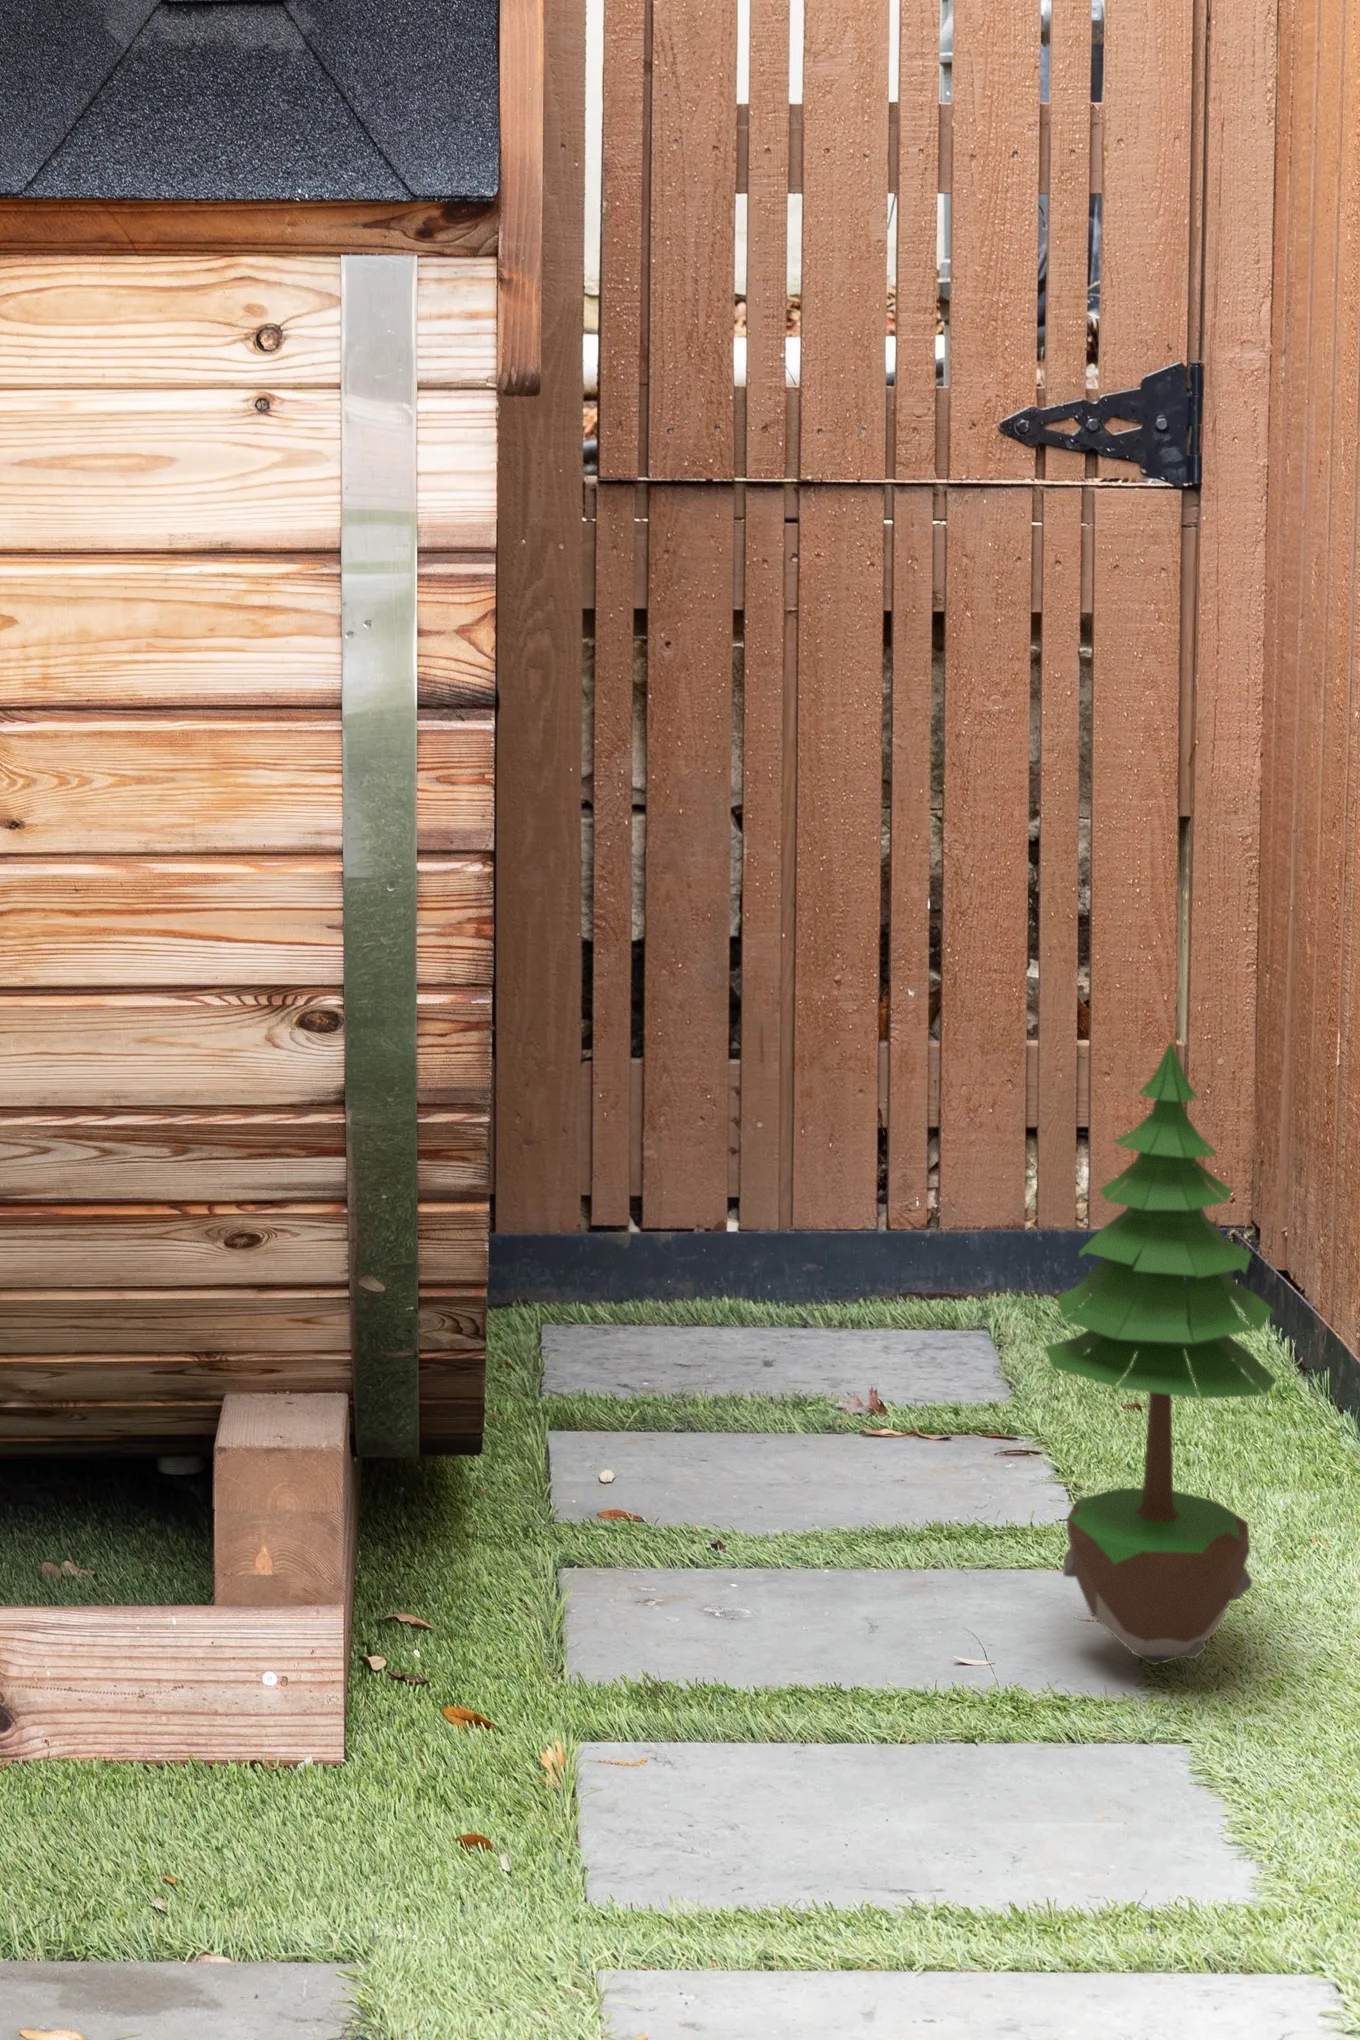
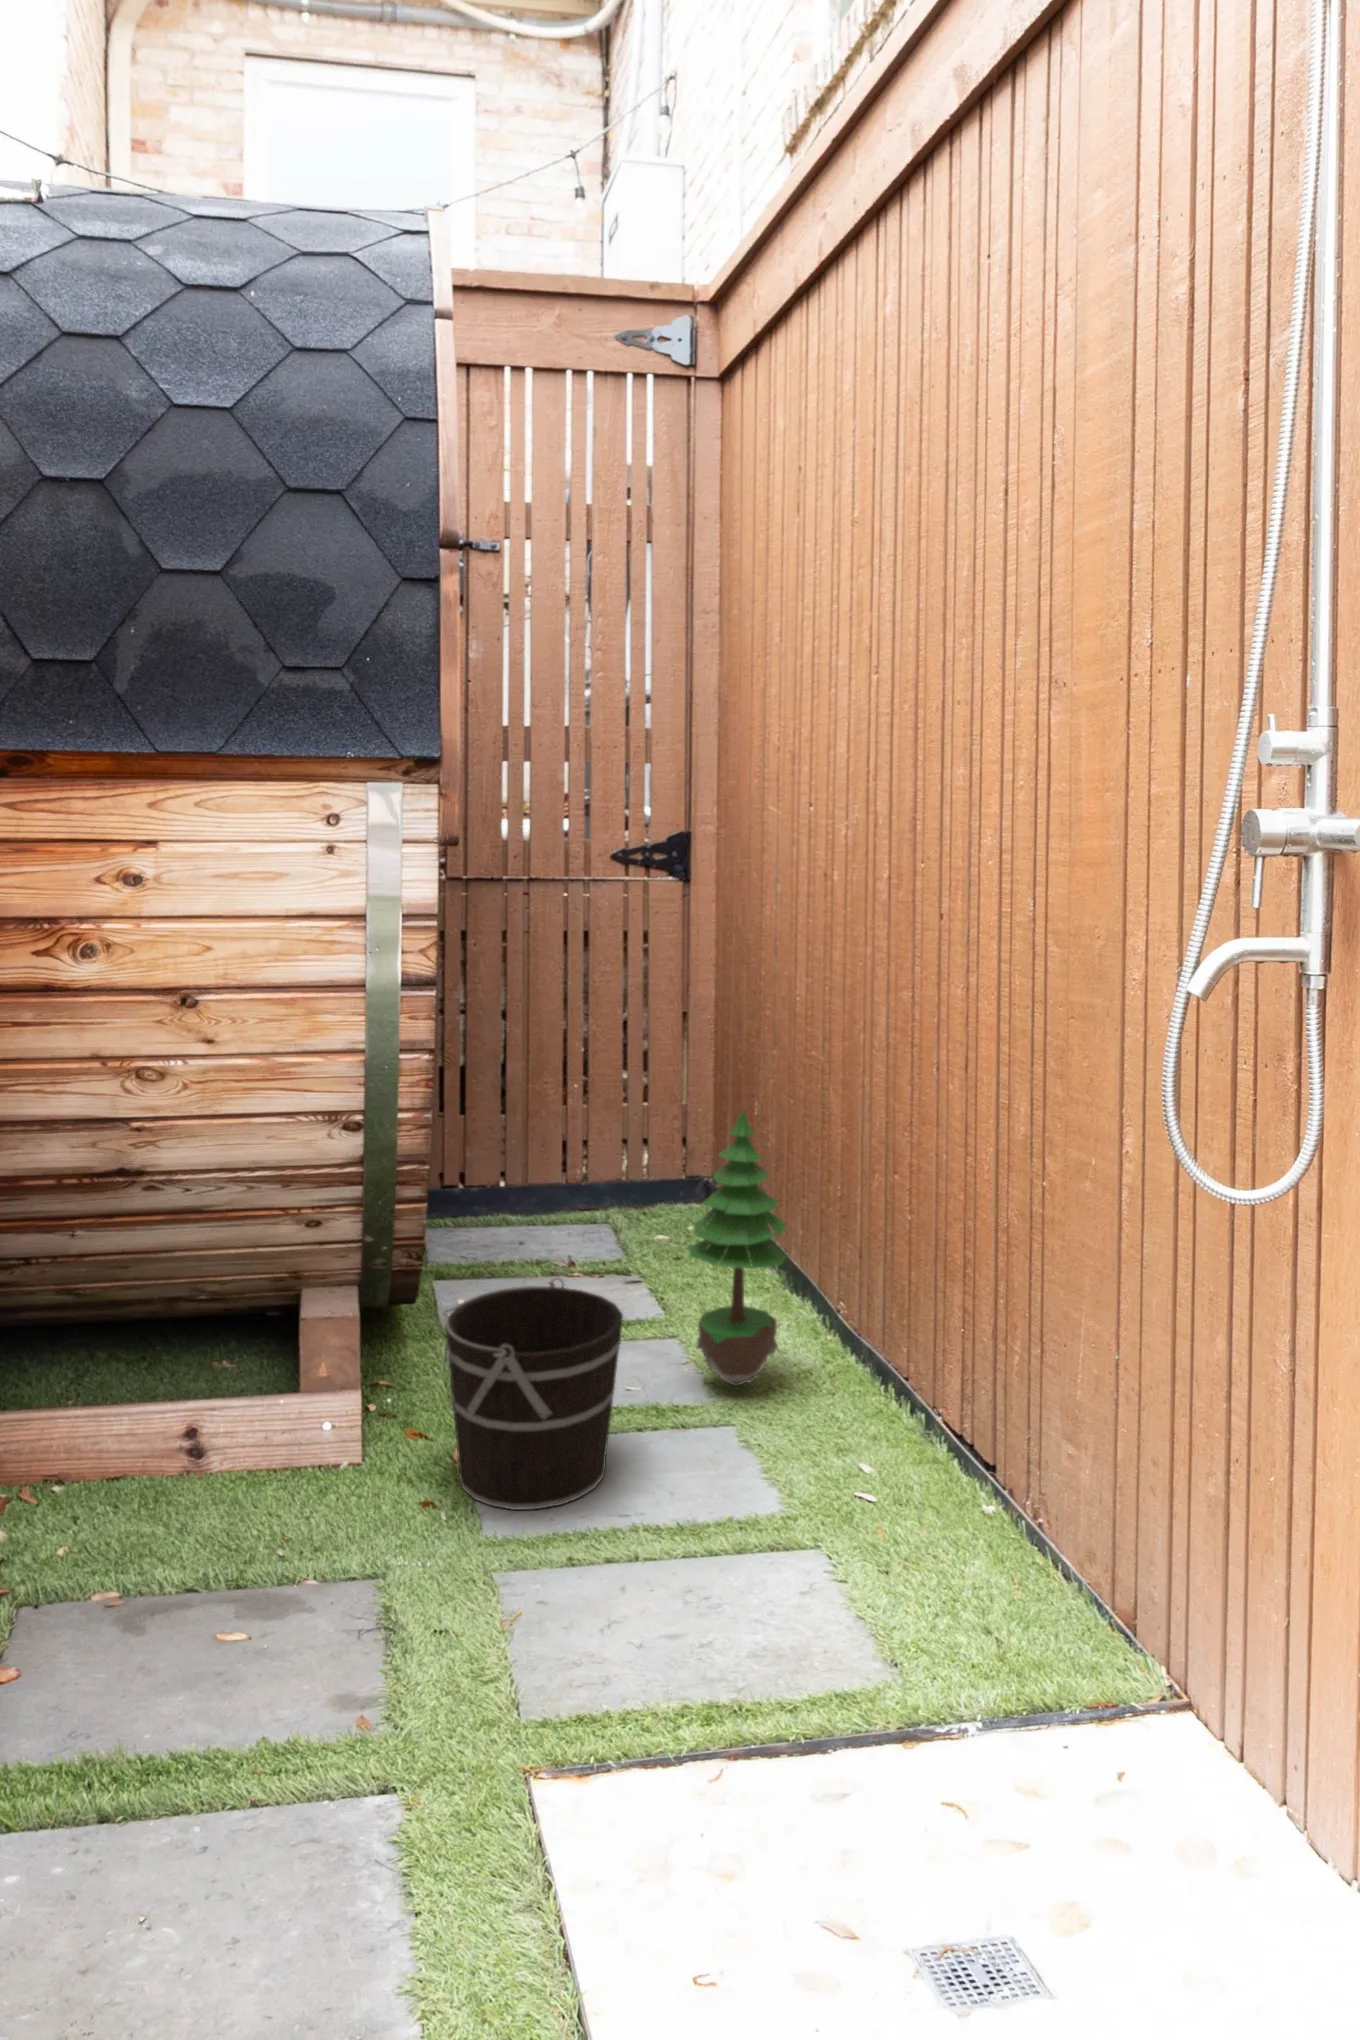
bucket: none [510,1388,913,1901] -> present [443,1278,623,1510]

